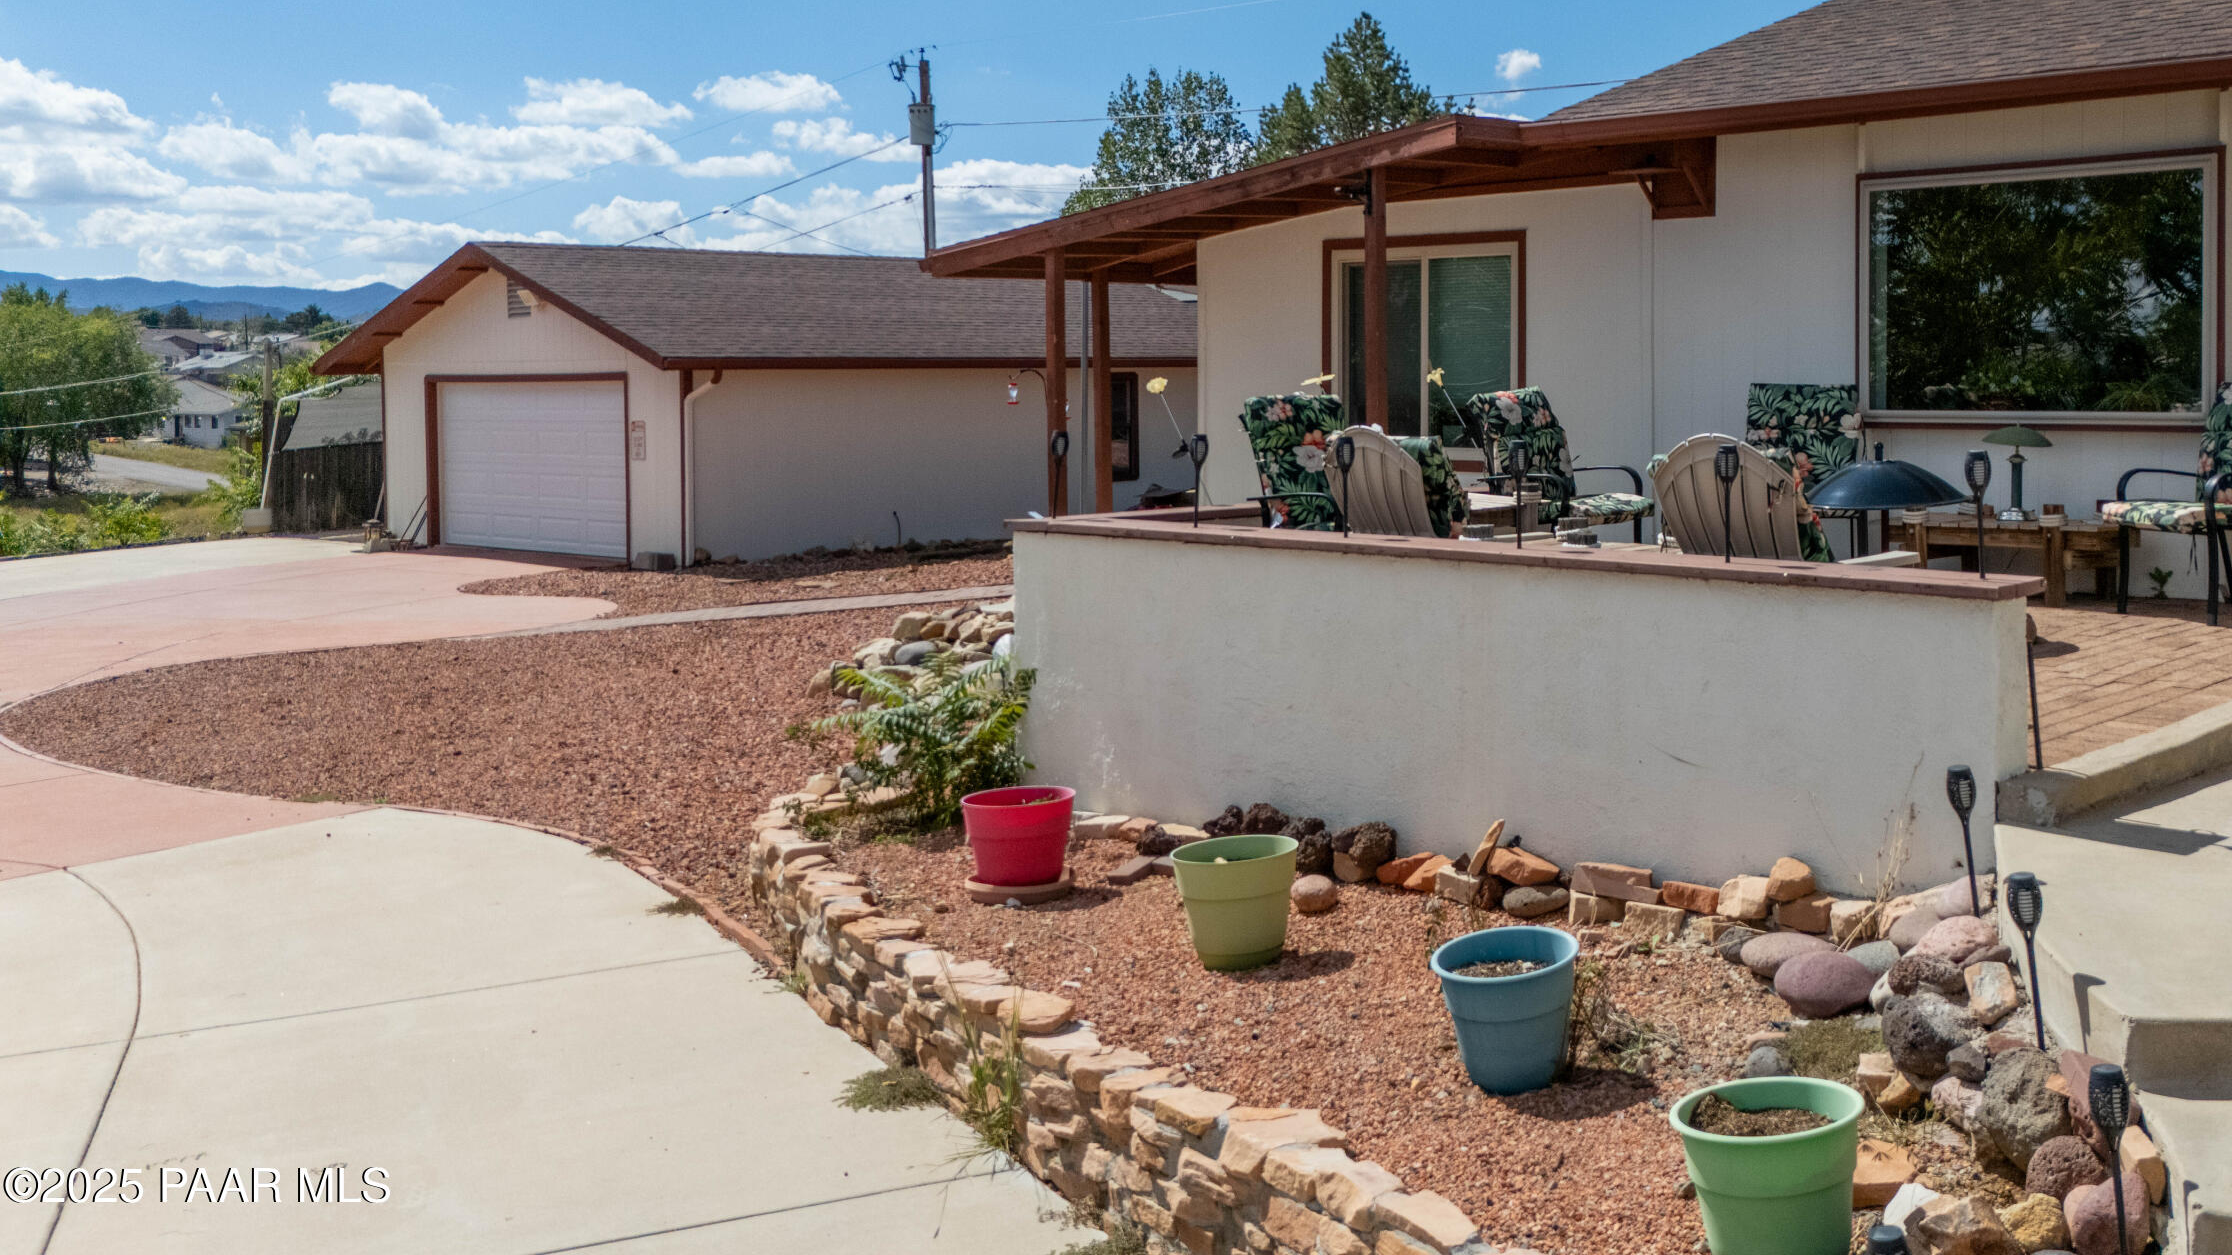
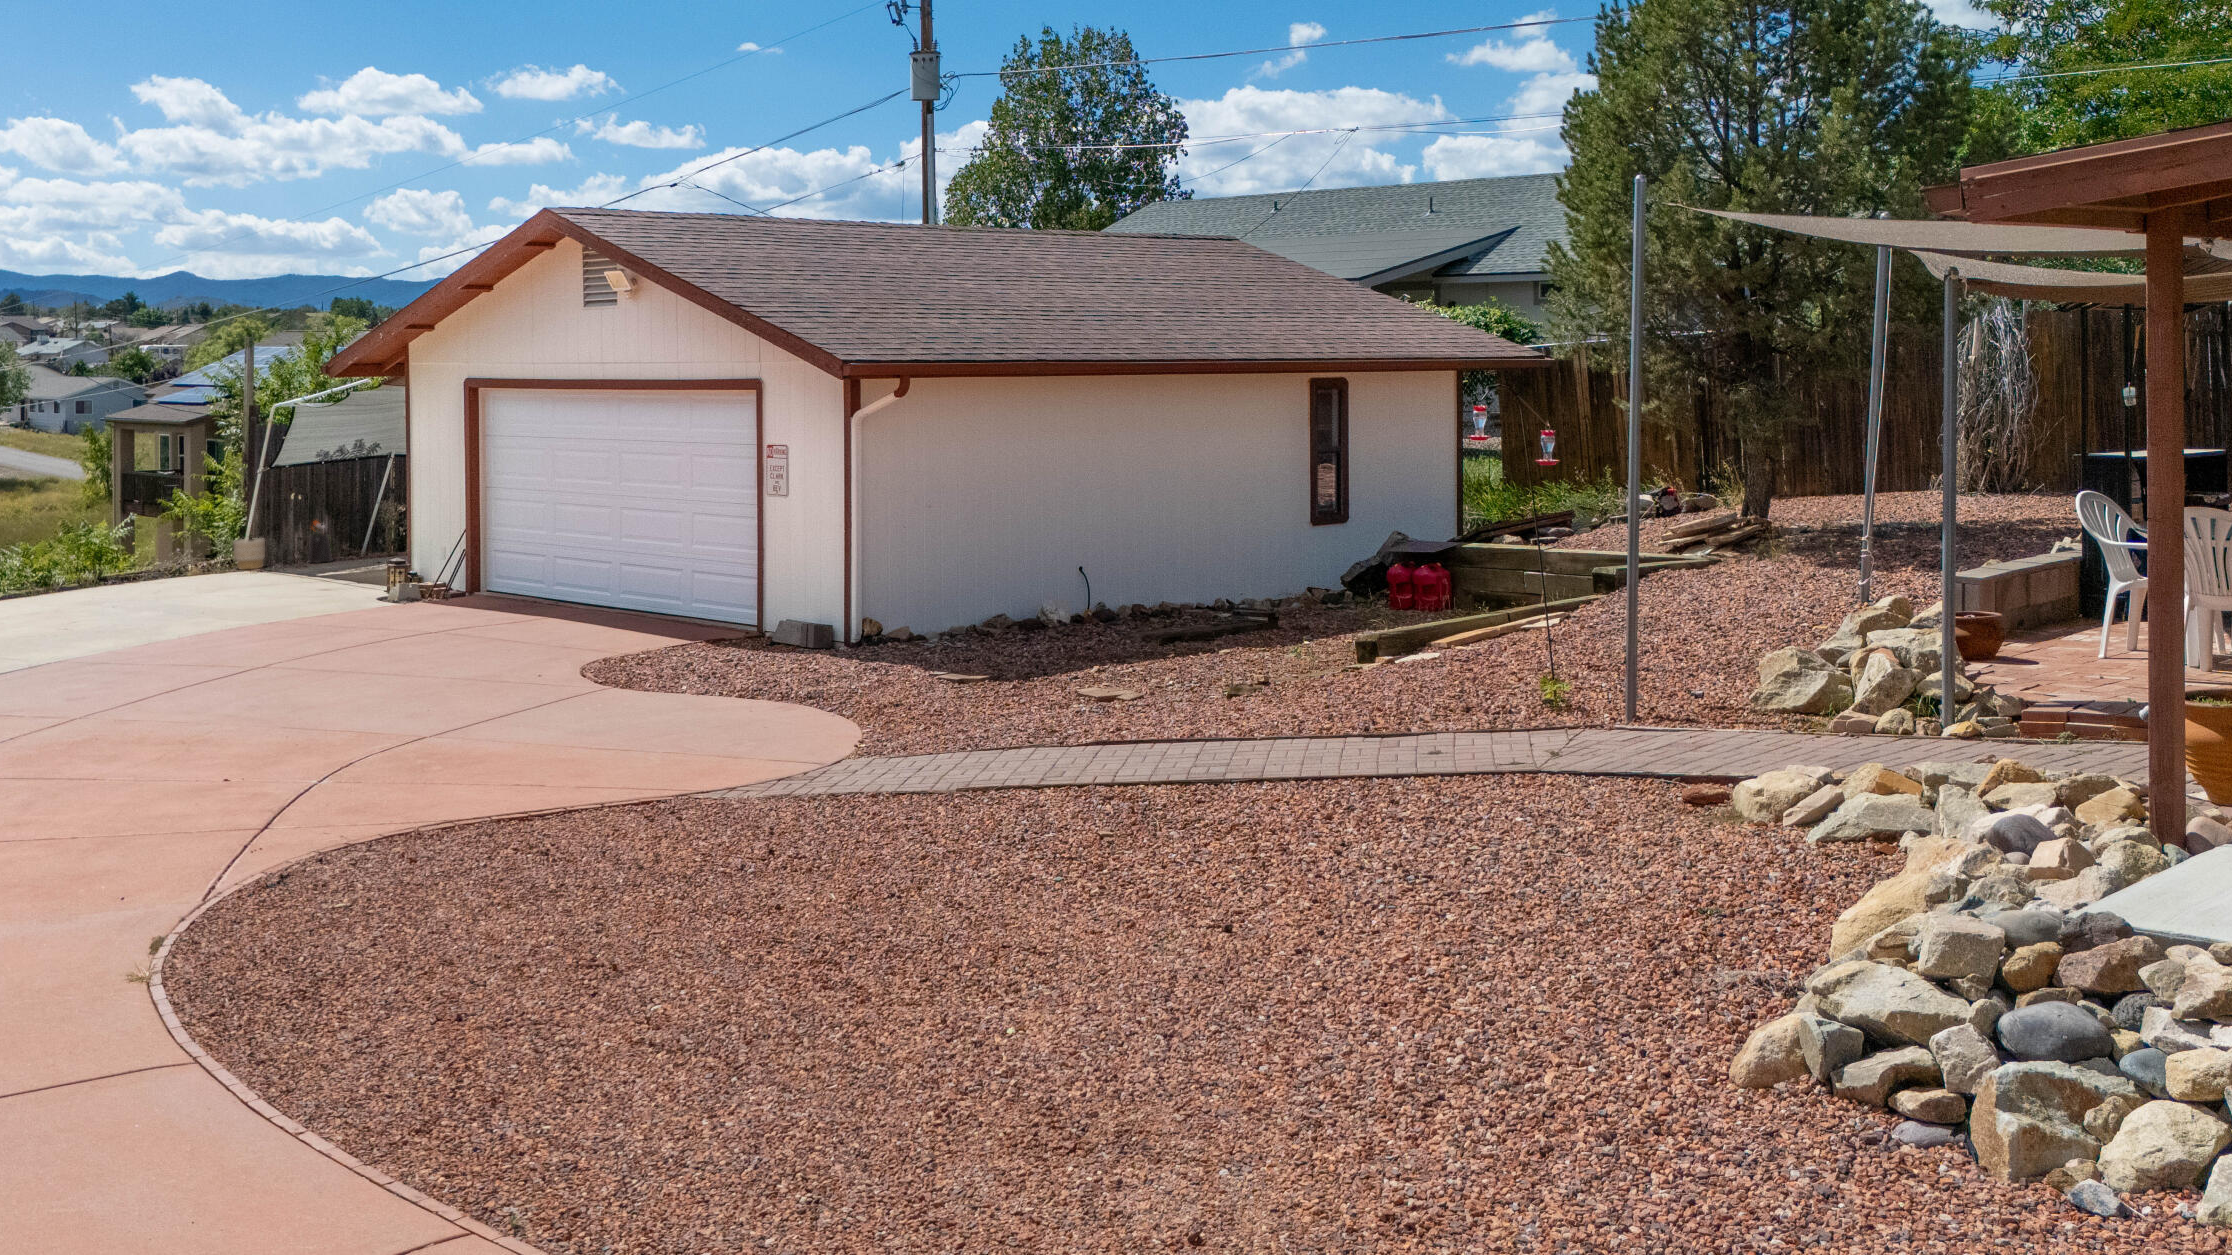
watering can: none [313,492,336,528] -> present [308,521,332,563]

